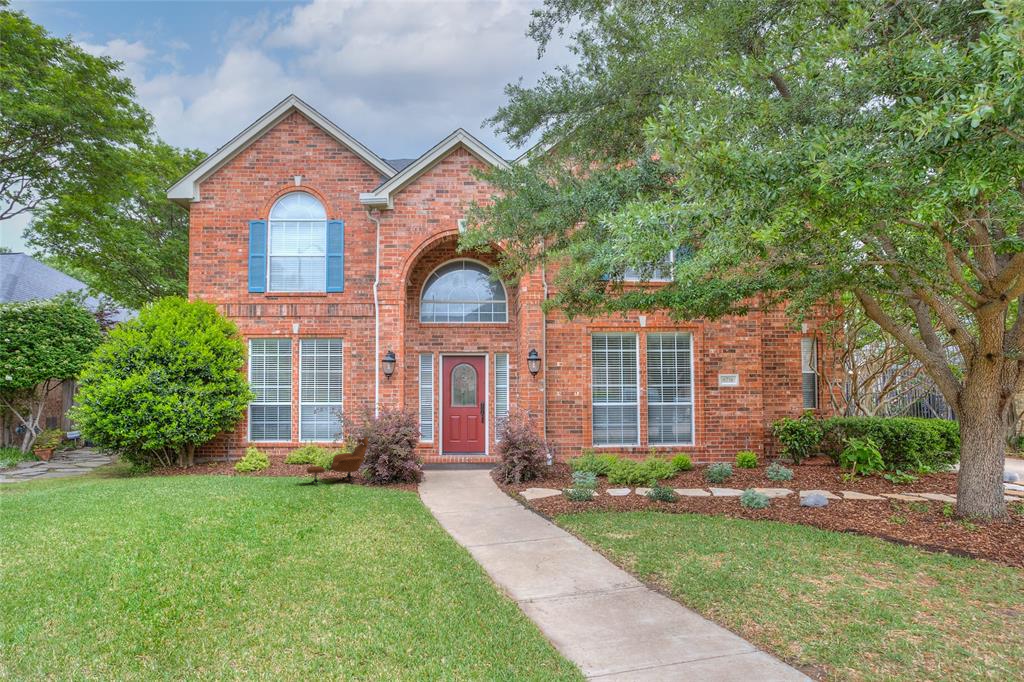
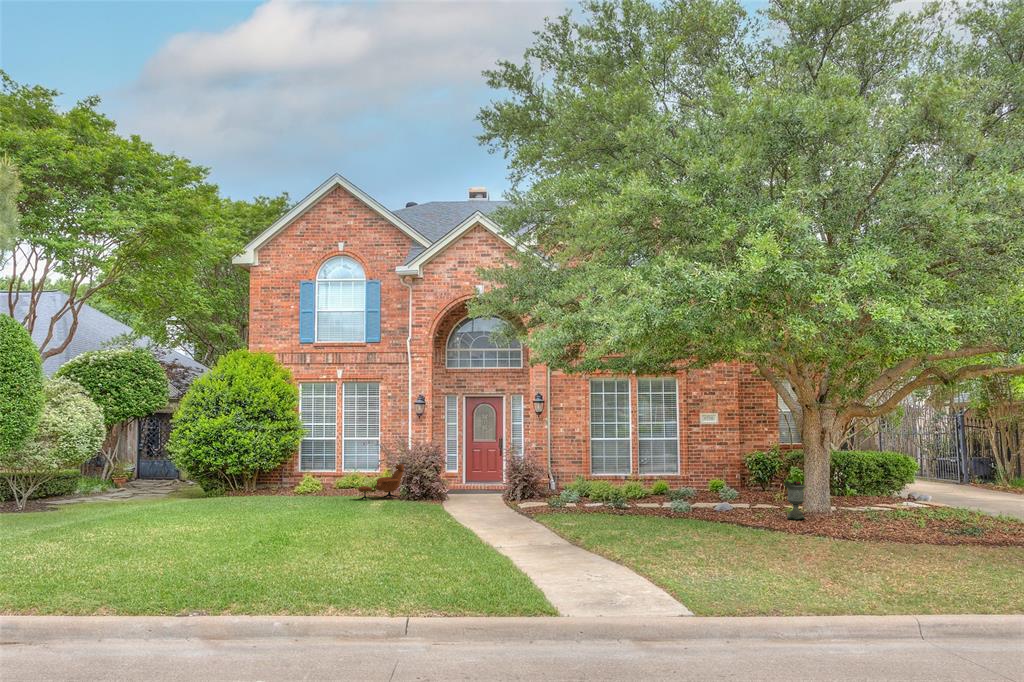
planter: none [891,458,928,514] -> present [784,480,806,520]

